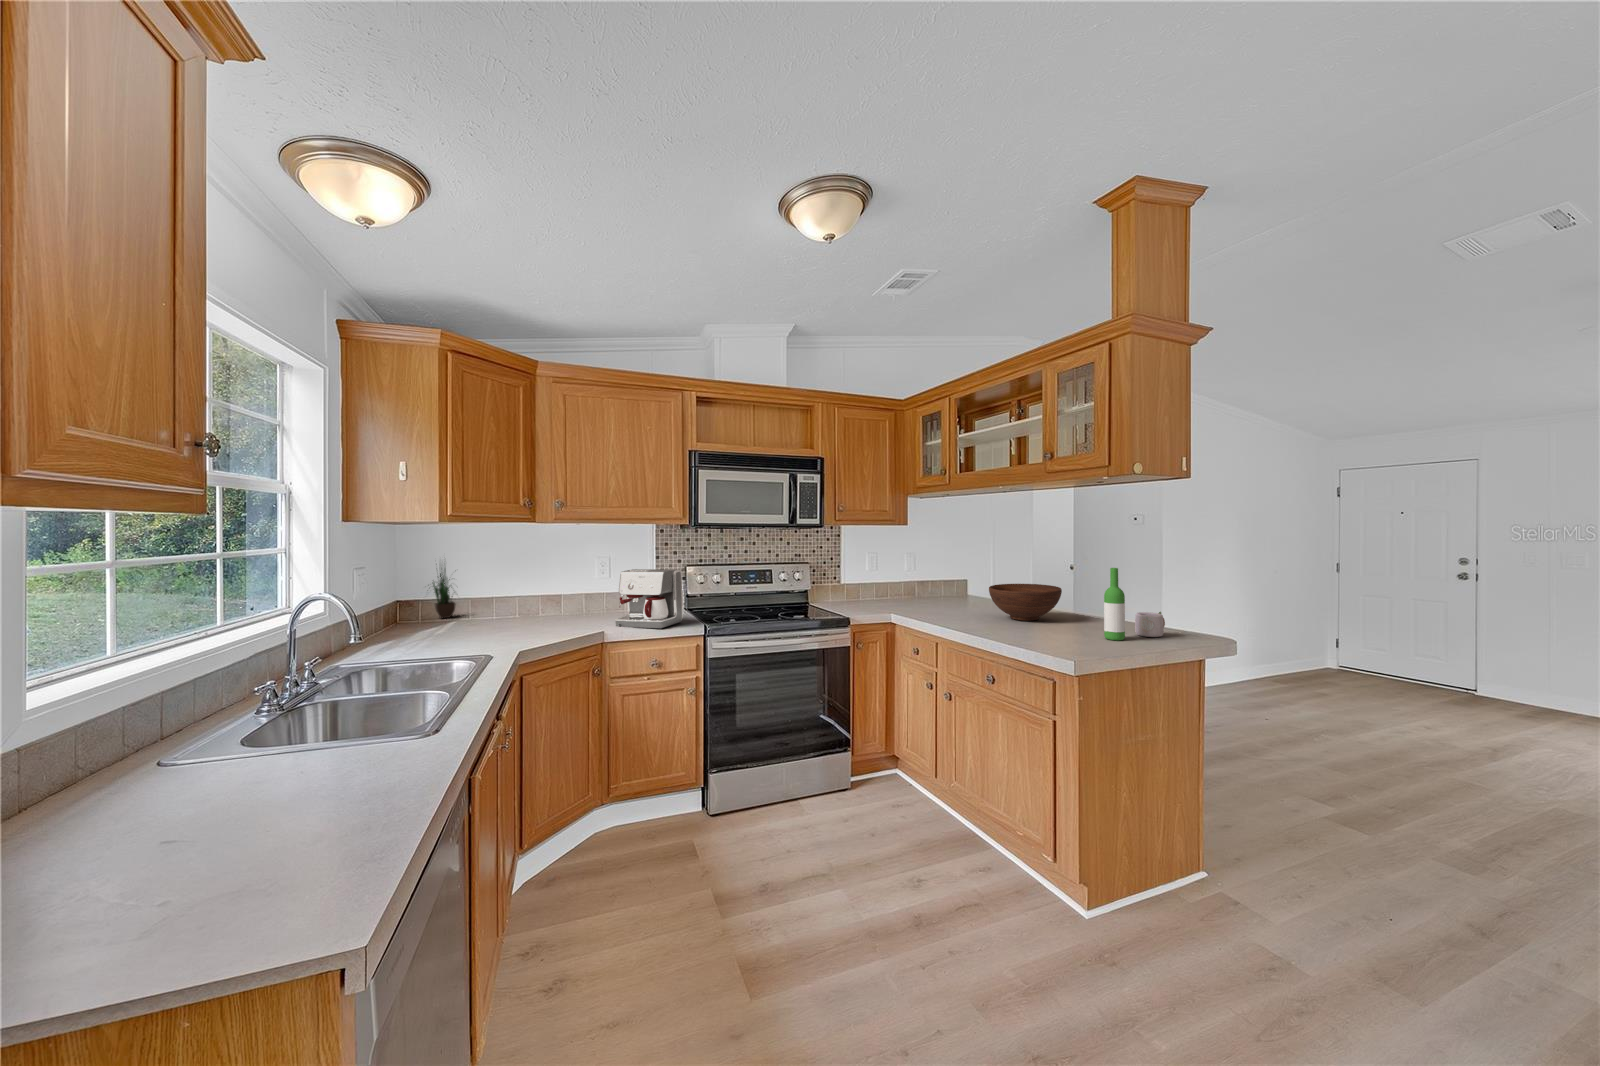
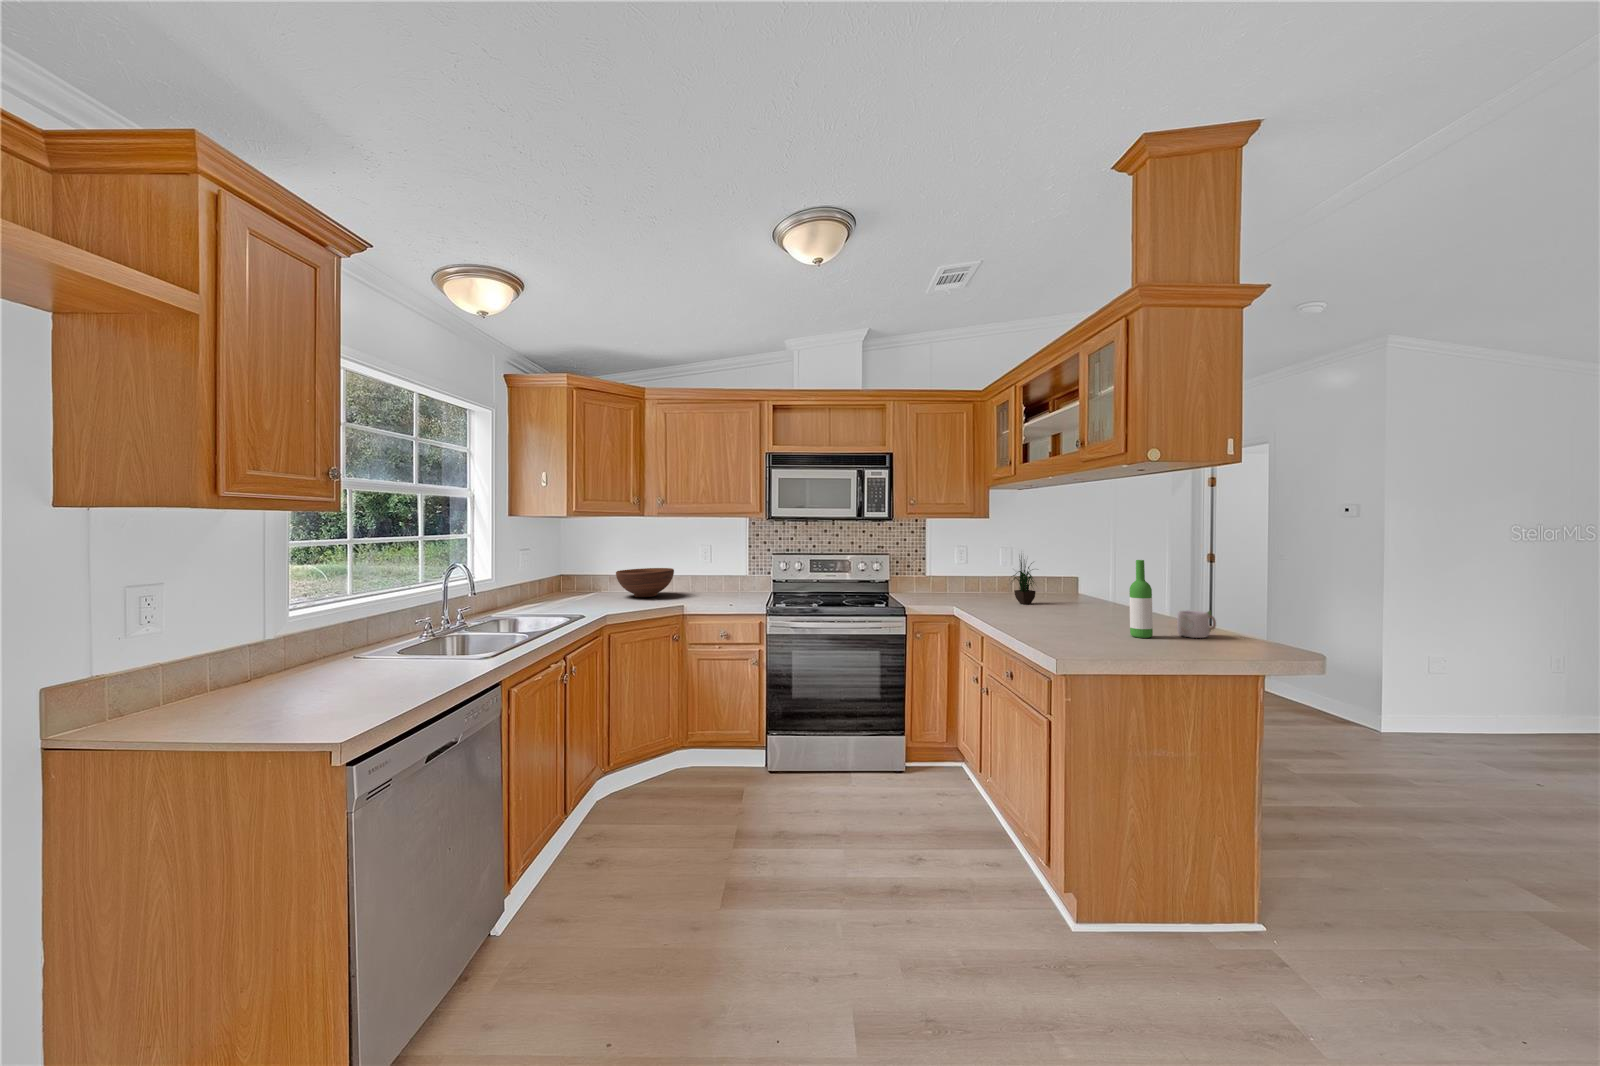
potted plant: present [433,568,456,618] -> present [1013,556,1036,604]
coffee maker: present [616,569,683,628] -> none [700,556,755,606]
fruit bowl: present [989,584,1062,621] -> present [616,568,674,597]

